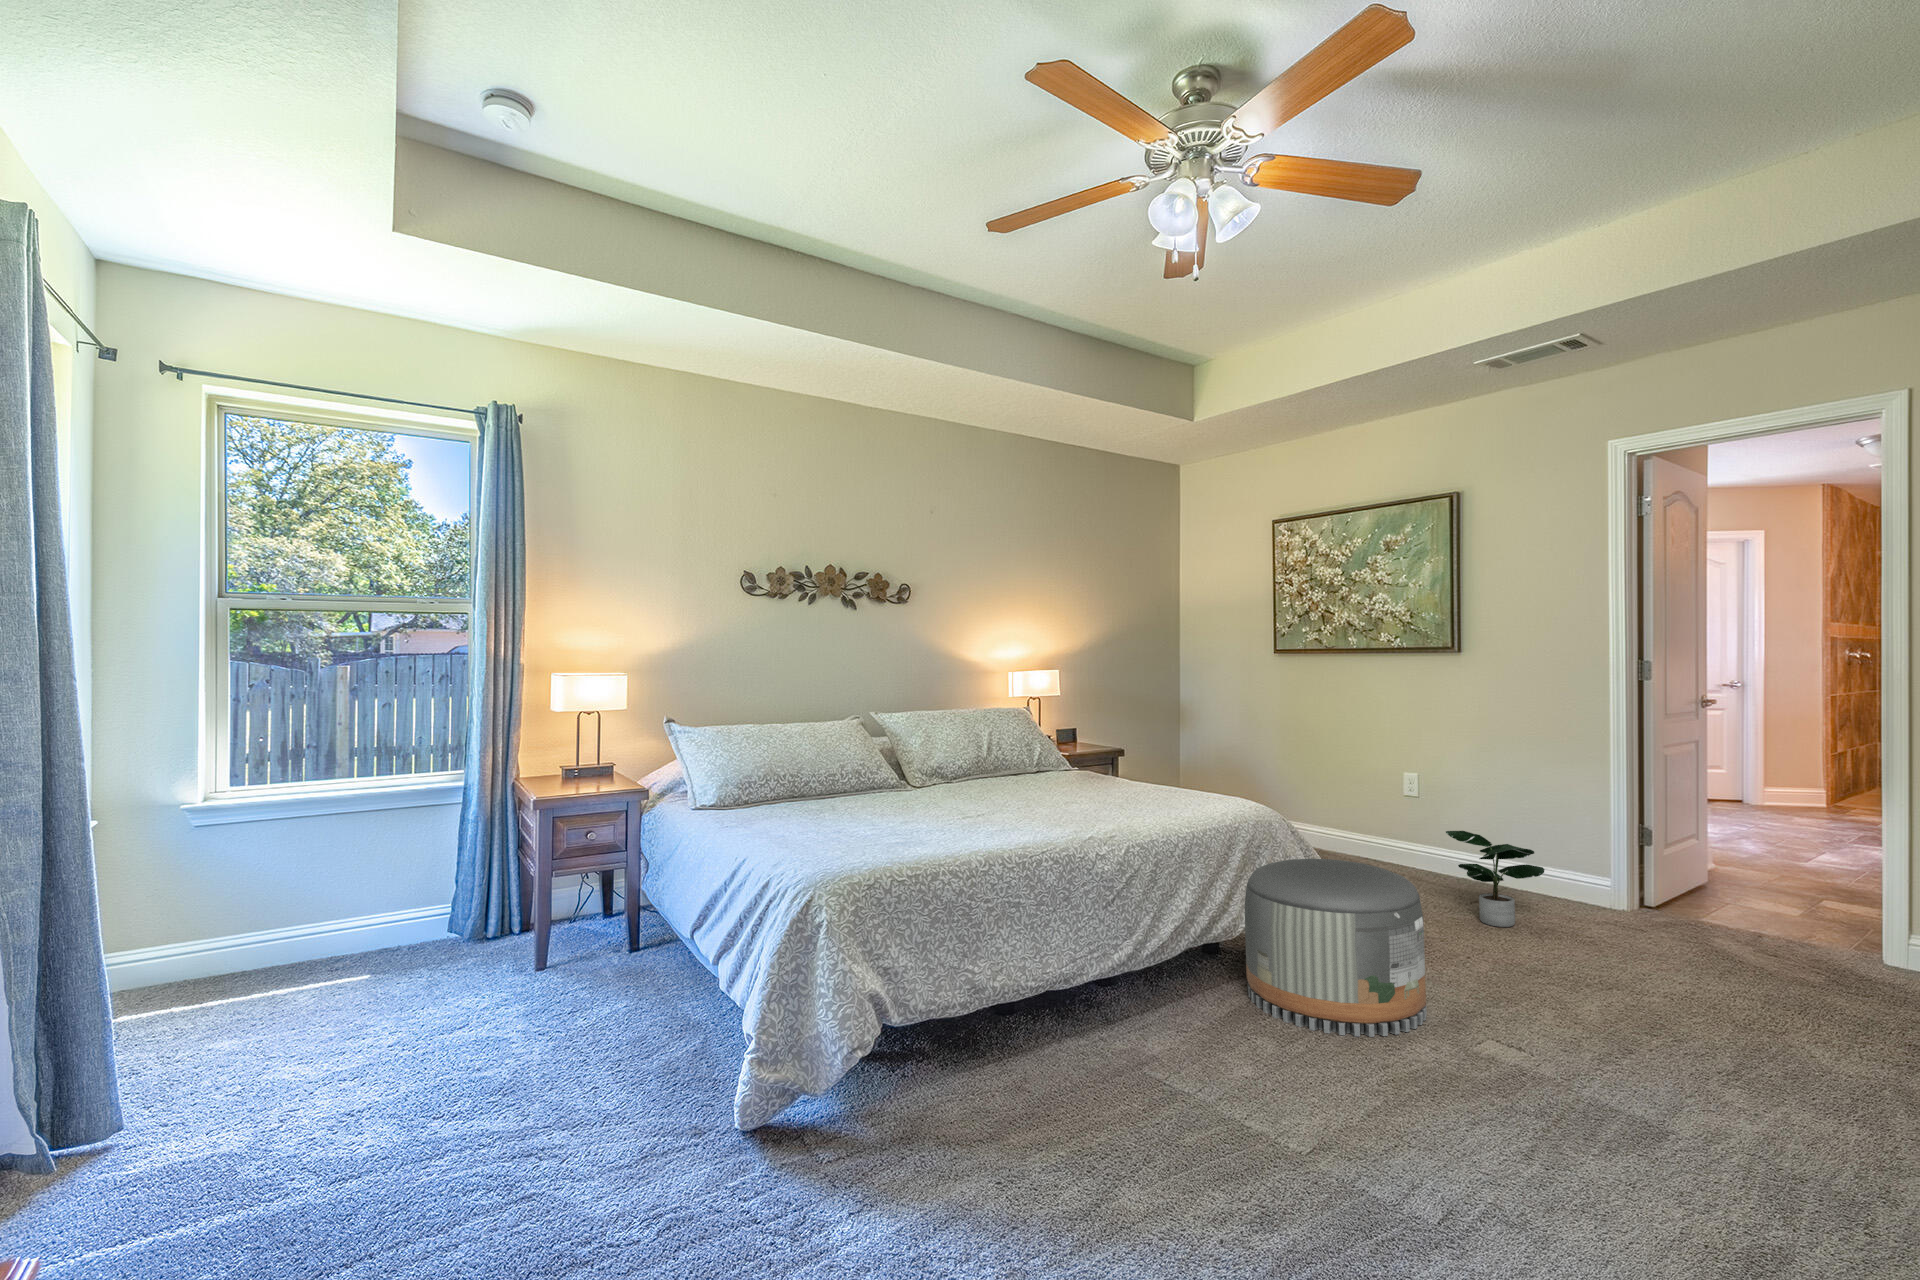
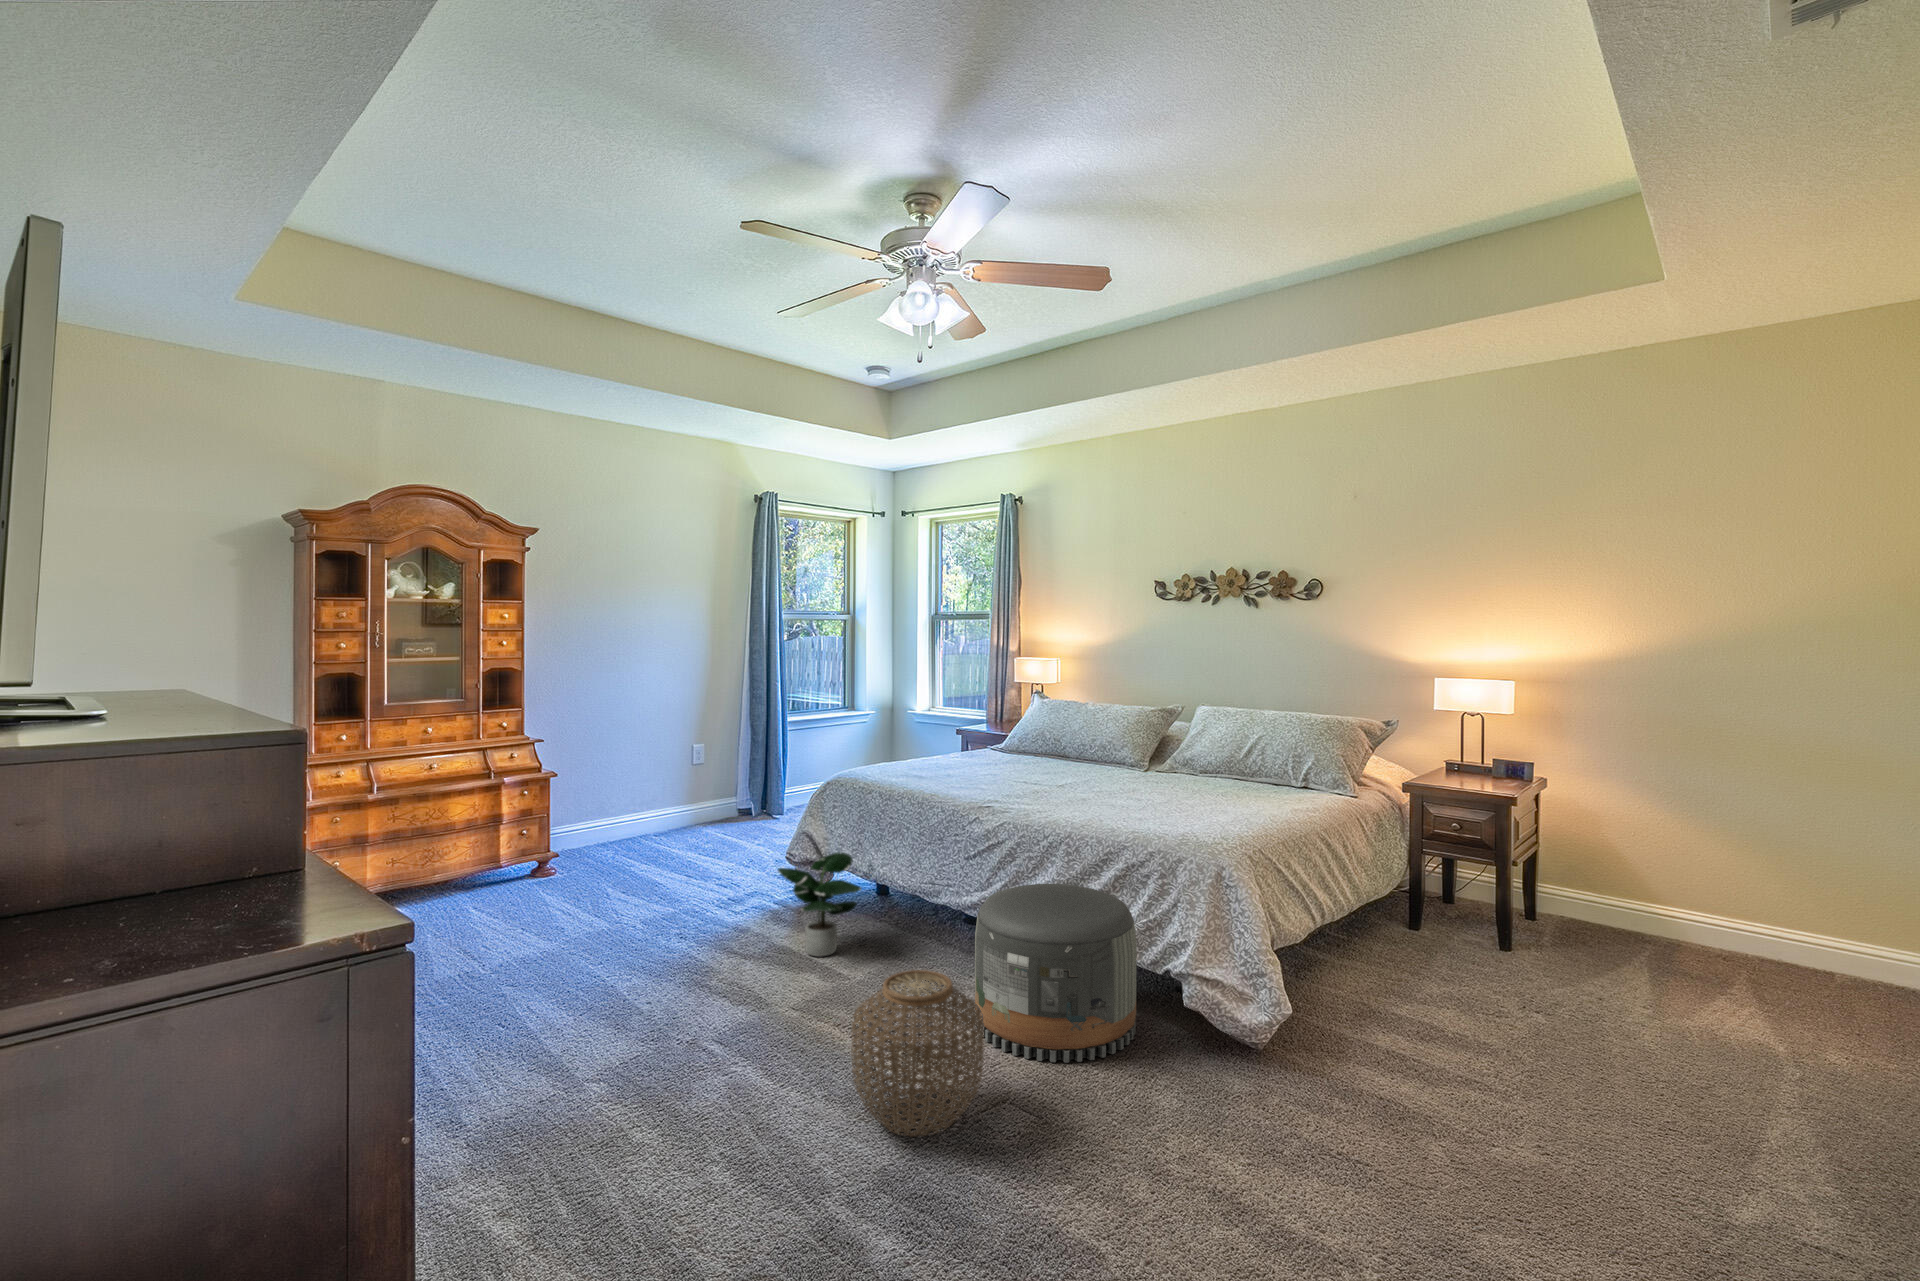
potted plant: present [1446,831,1544,927] -> present [778,852,861,957]
woven basket: none [1514,928,1685,1100] -> present [851,970,984,1136]

